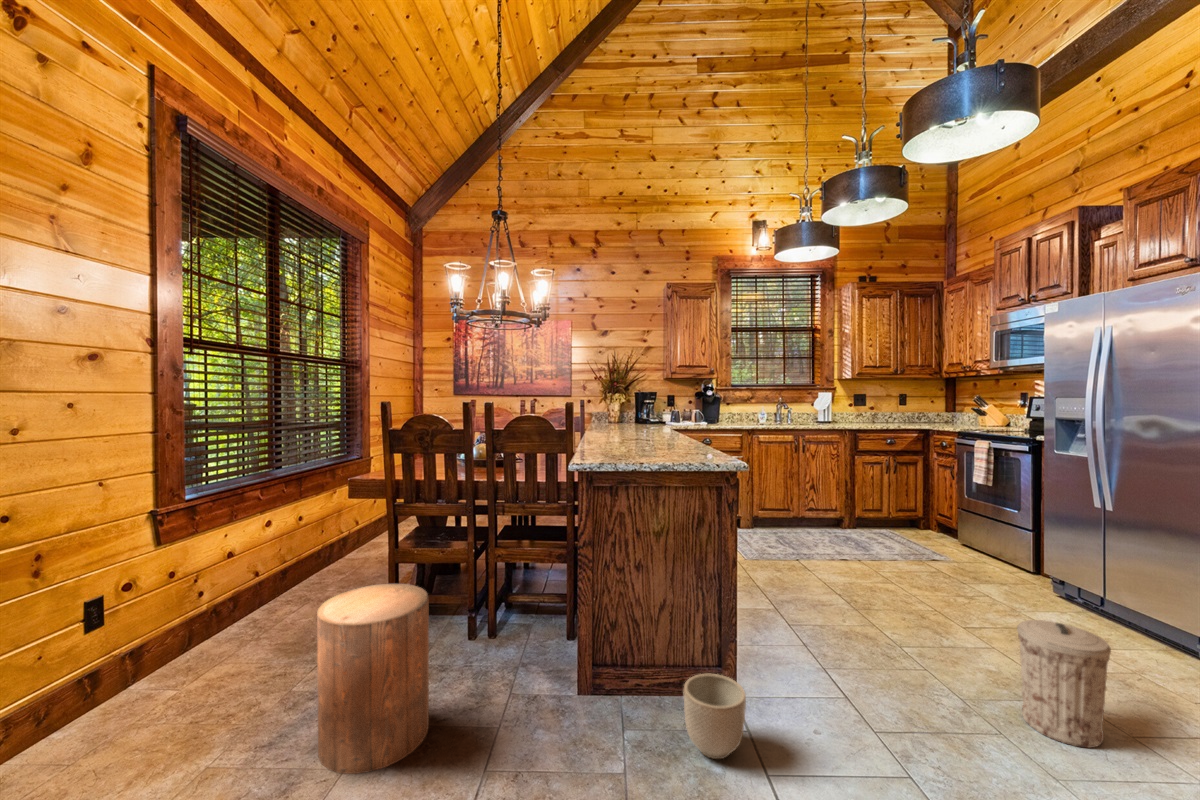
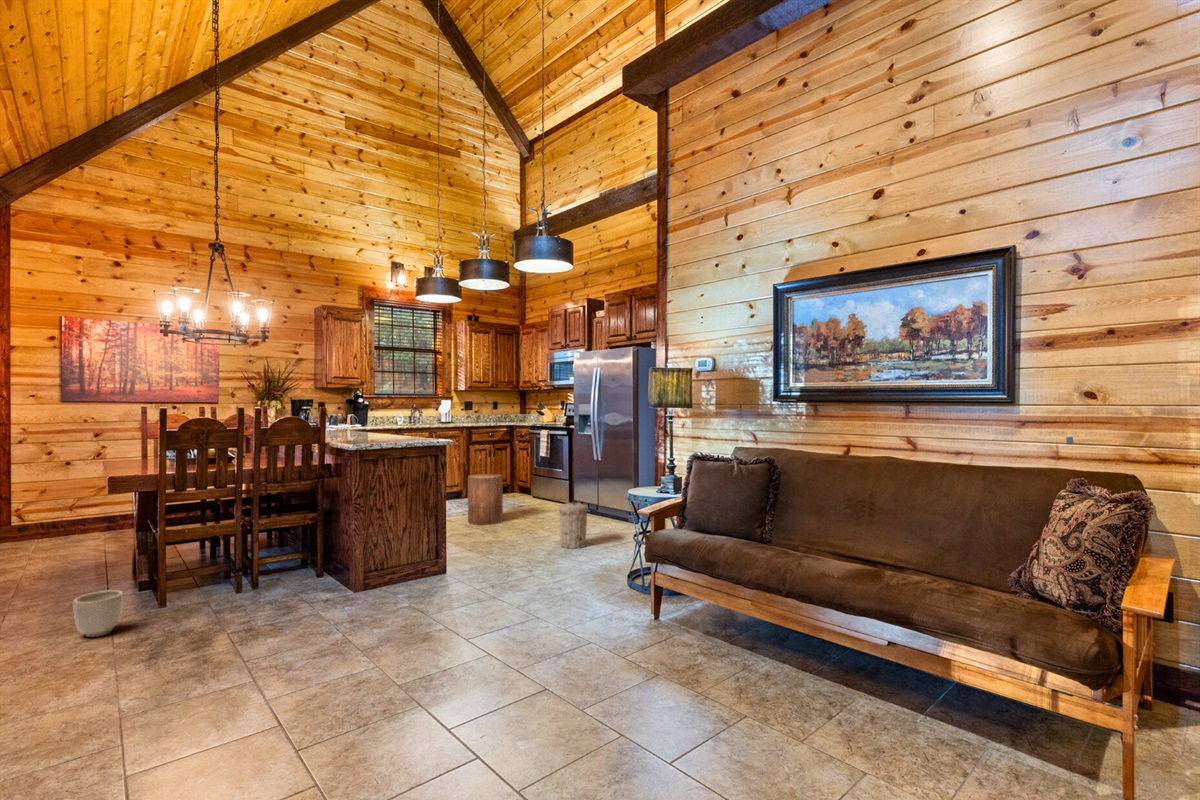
stool: present [317,584,429,774] -> present [468,474,503,525]
planter: present [683,674,746,759] -> present [73,590,123,637]

